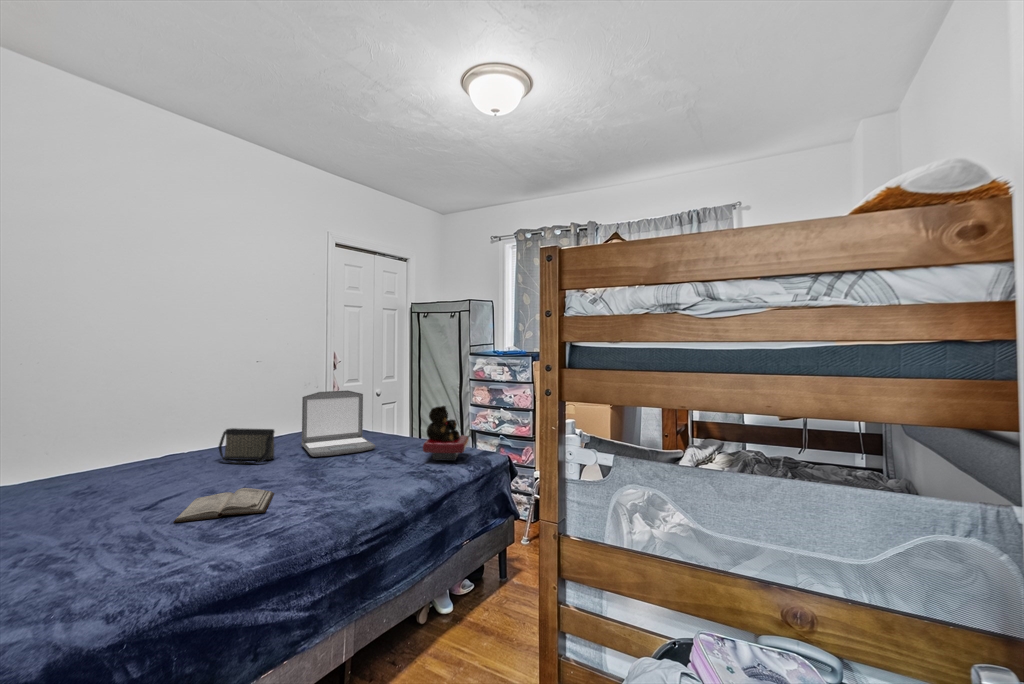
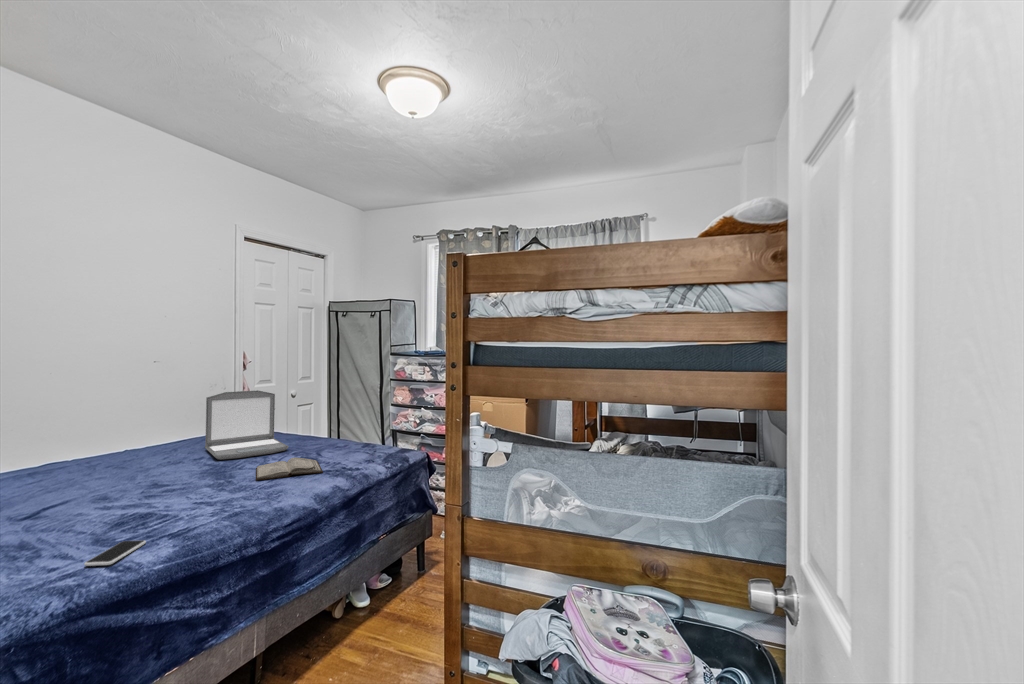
teddy bear: present [423,406,469,461] -> none [339,404,387,459]
handbag: present [219,428,275,464] -> none [107,432,175,470]
diary: present [174,488,274,522] -> present [256,458,323,480]
smartphone: none [190,538,246,564] -> present [84,540,146,566]

